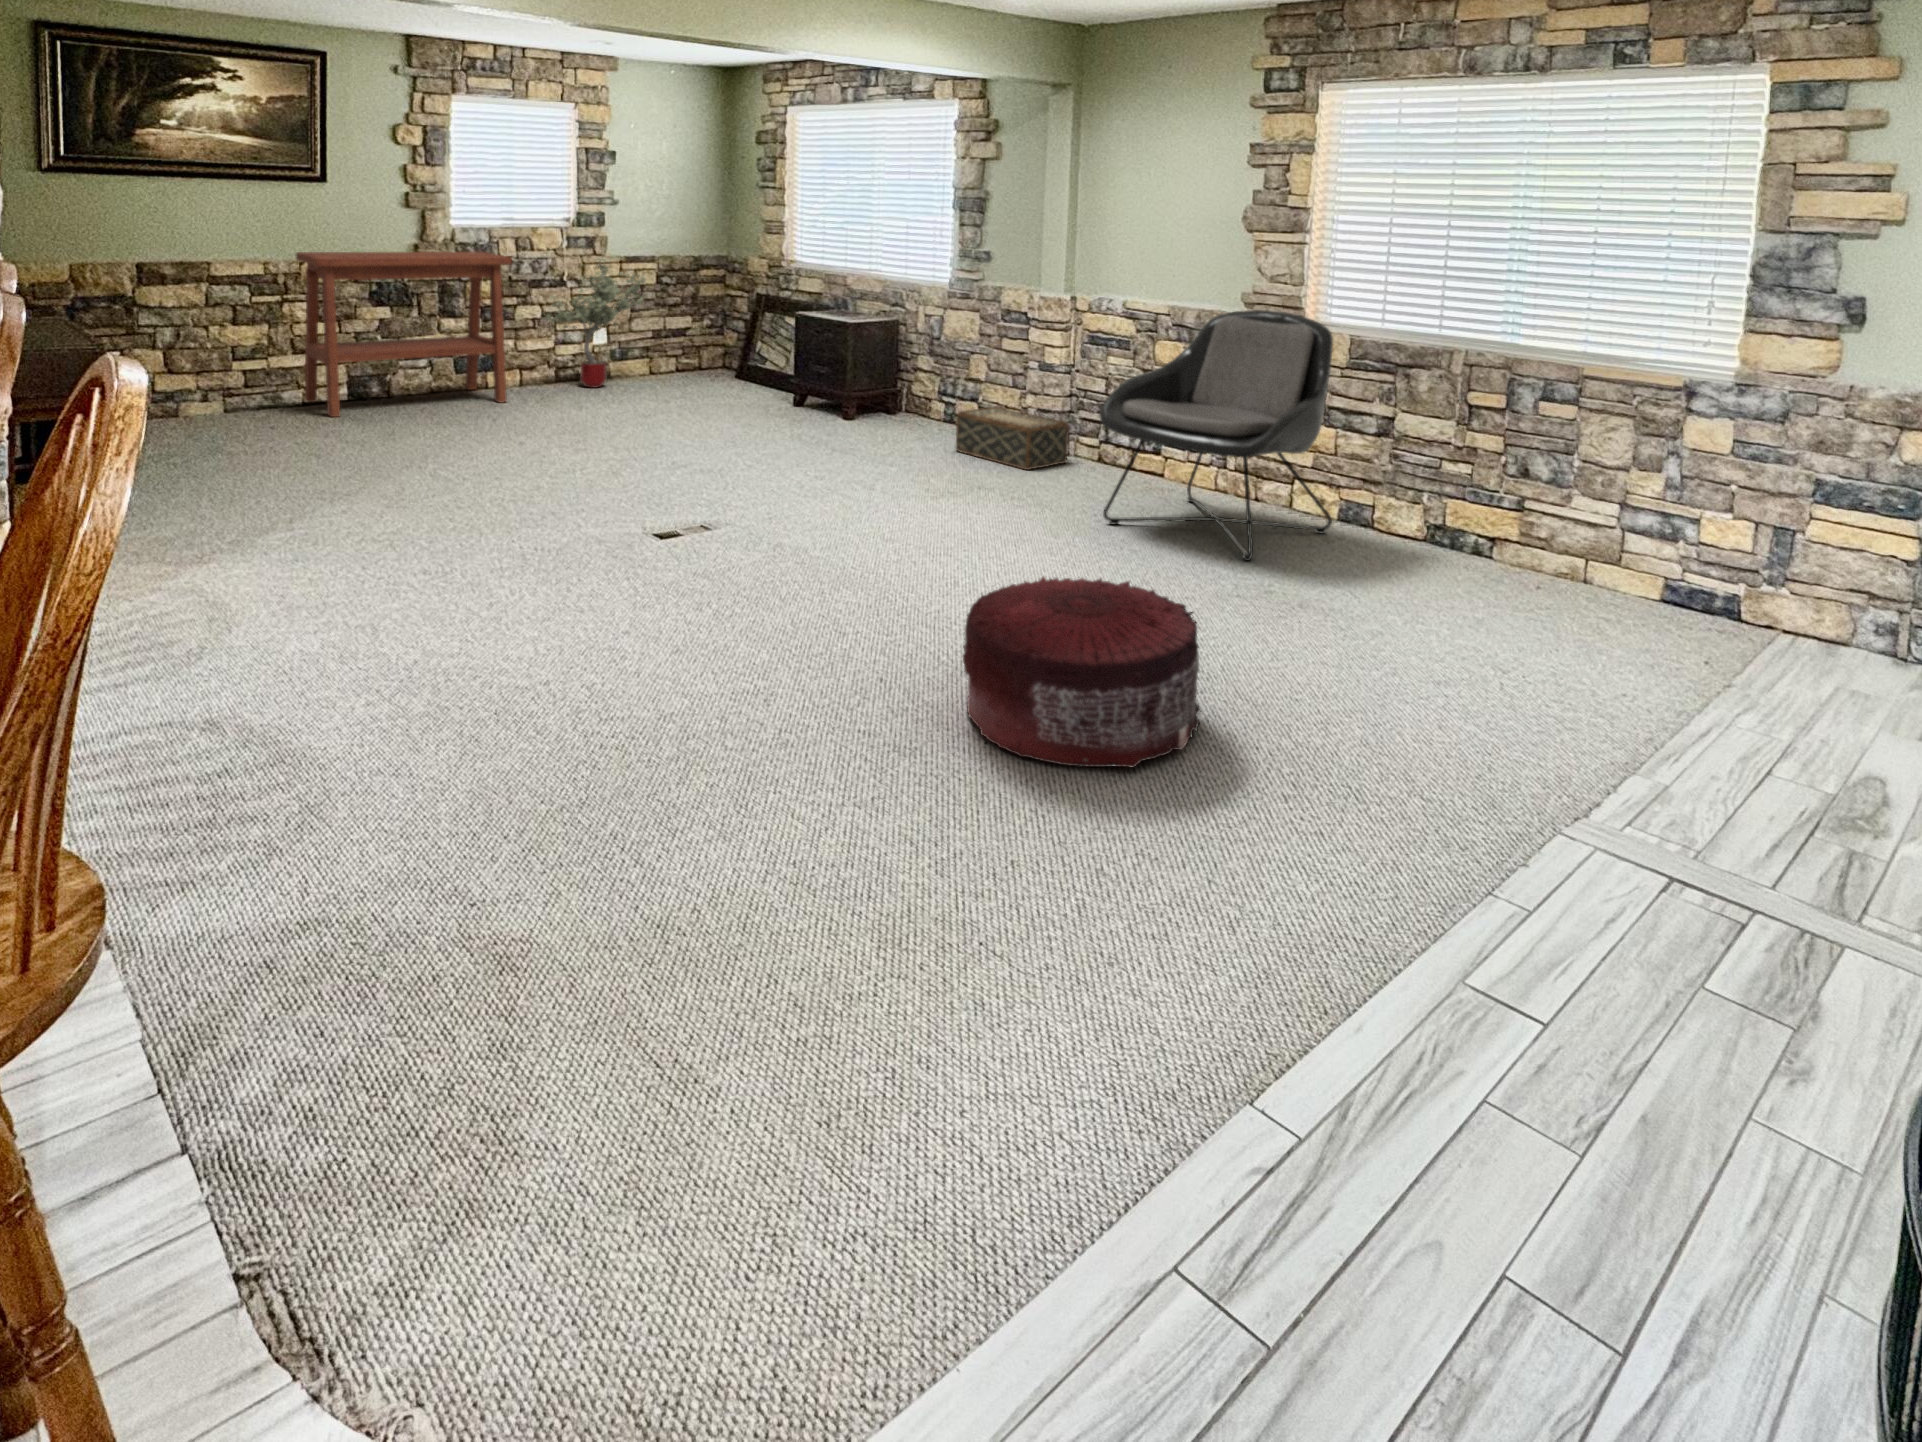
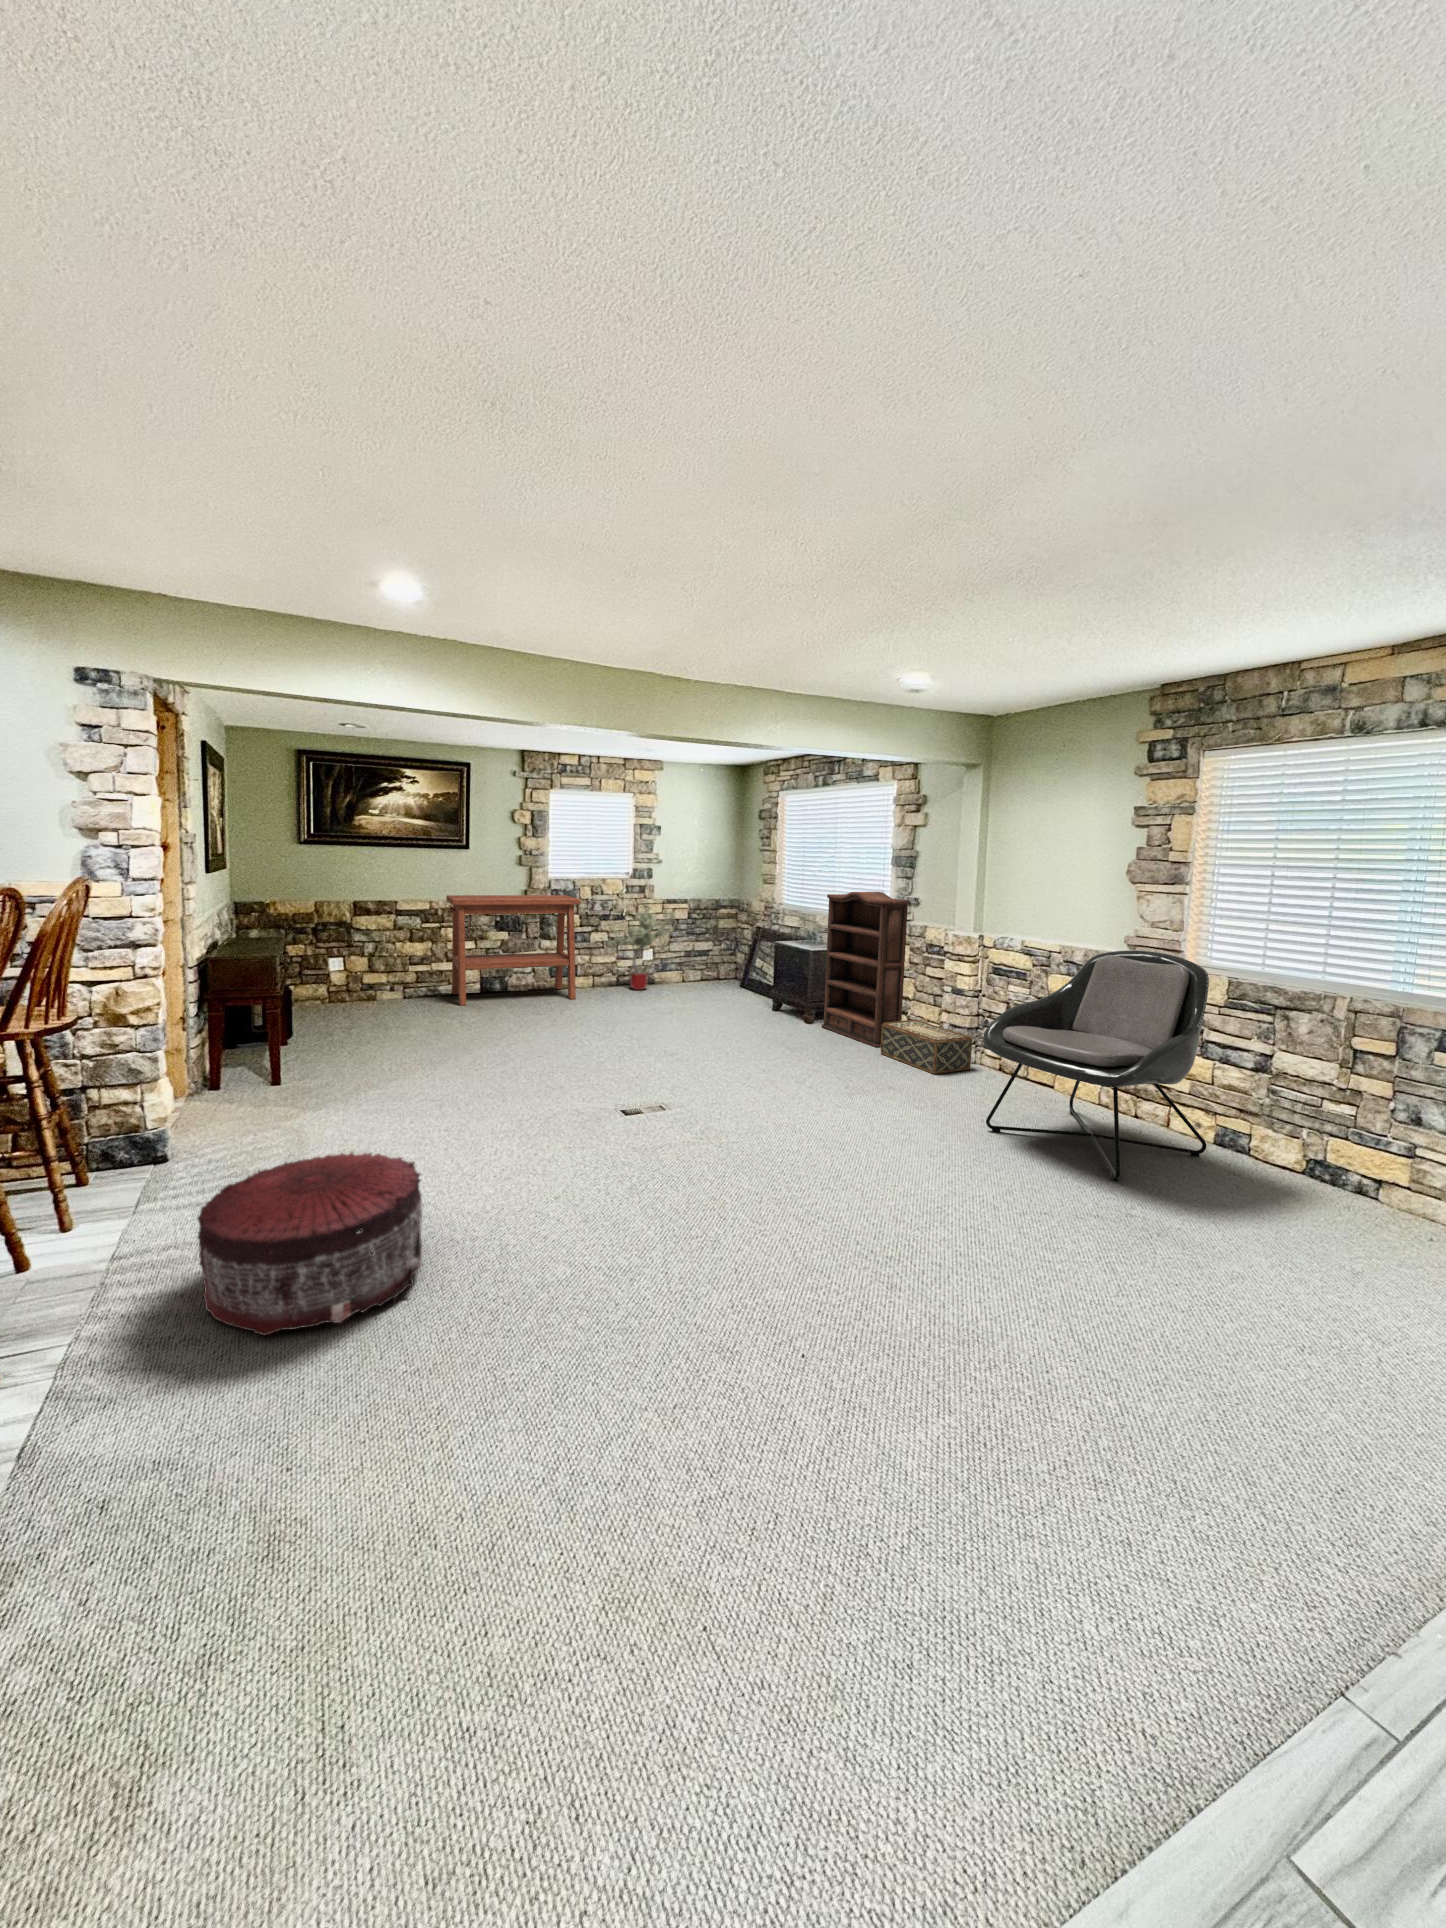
bookshelf: none [870,245,986,444] -> present [822,892,910,1047]
pouf: present [963,577,1201,768] -> present [197,1152,423,1335]

